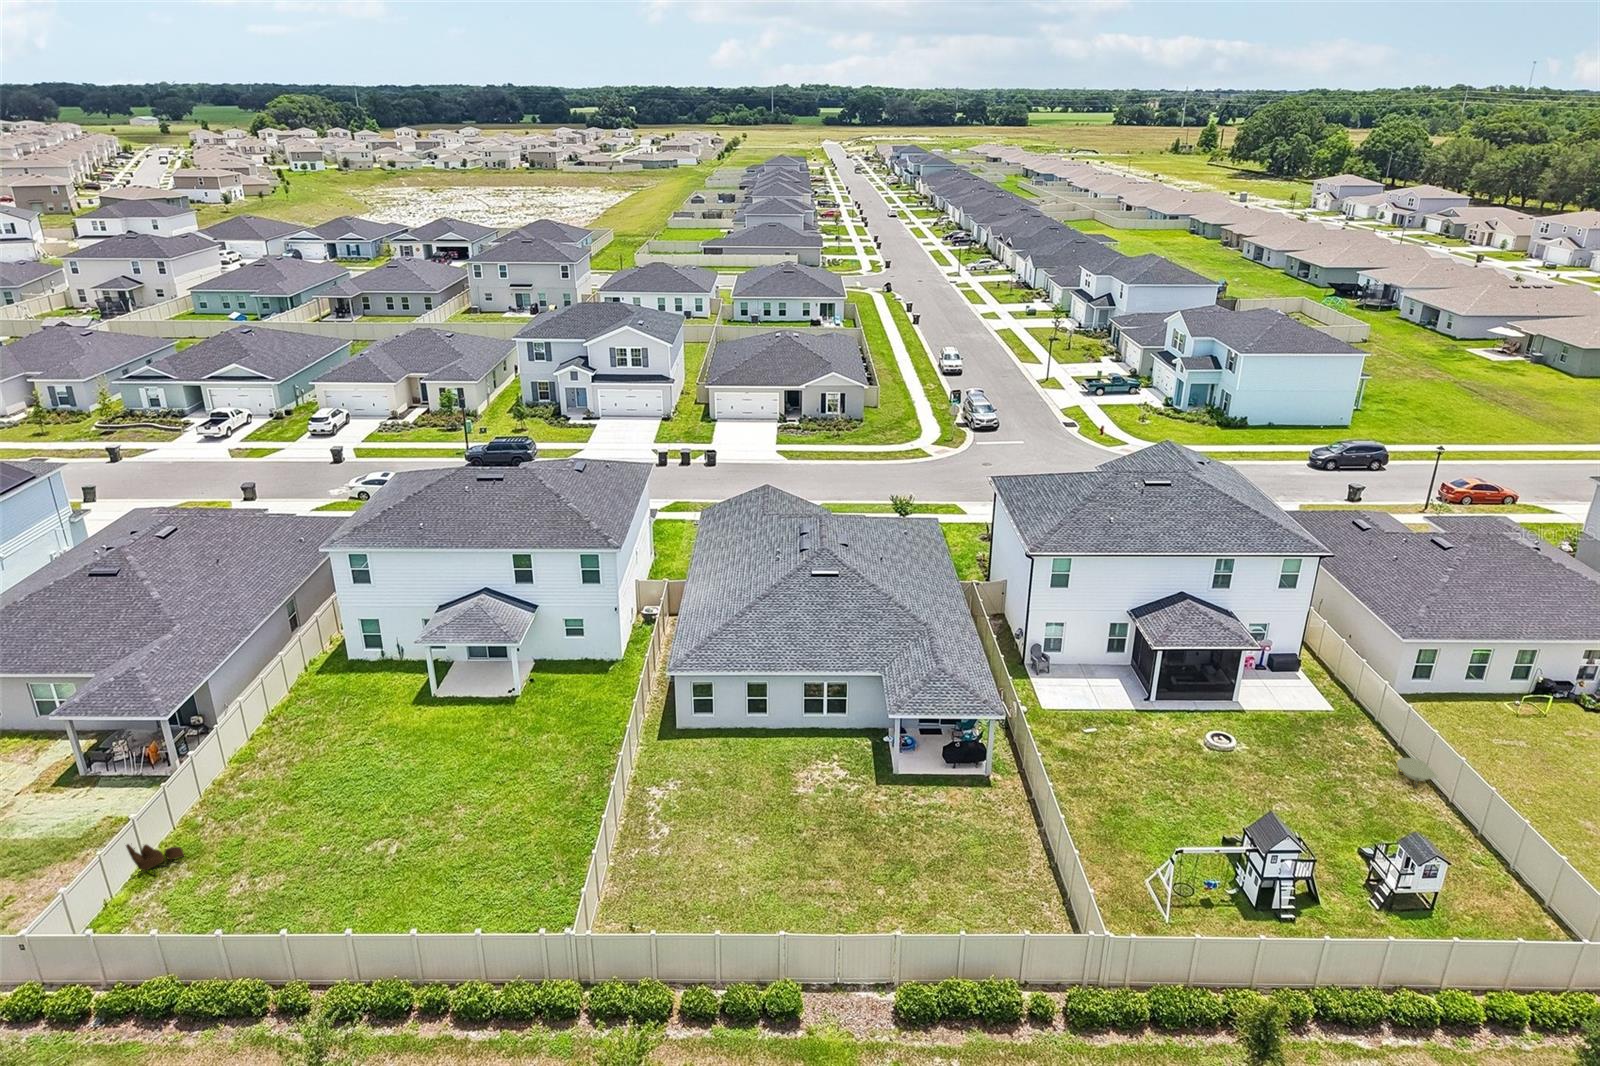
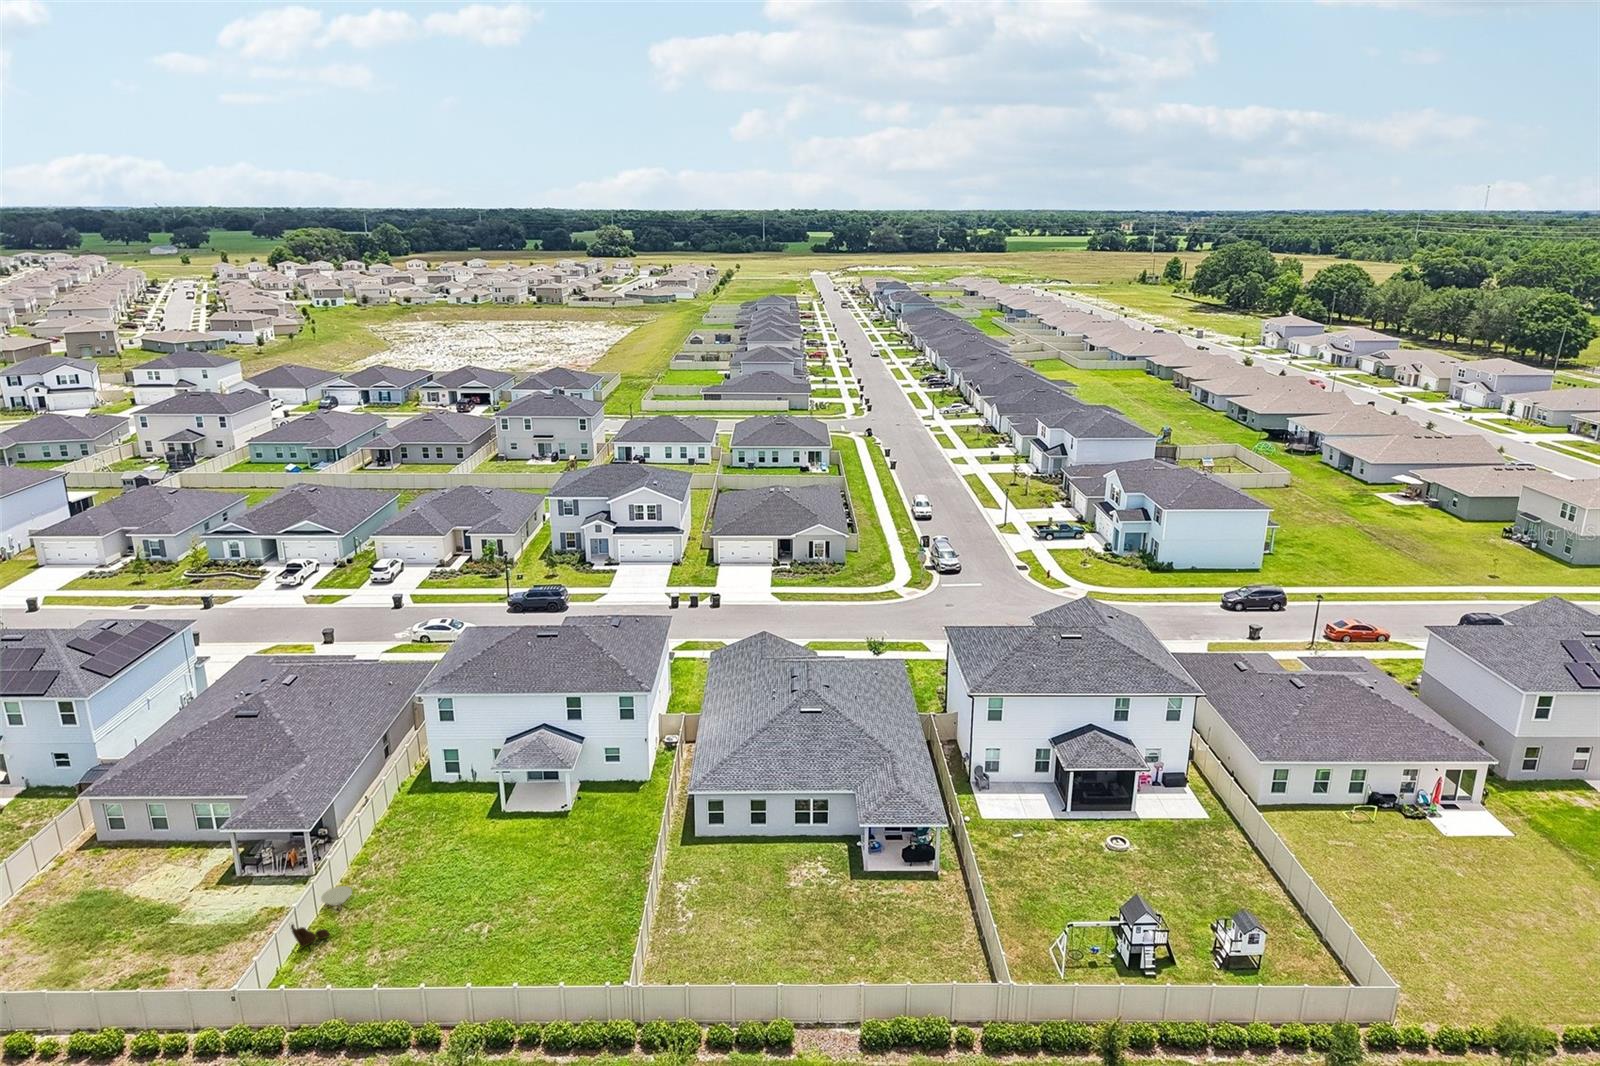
round table: present [1397,758,1436,789] -> present [321,886,352,911]

